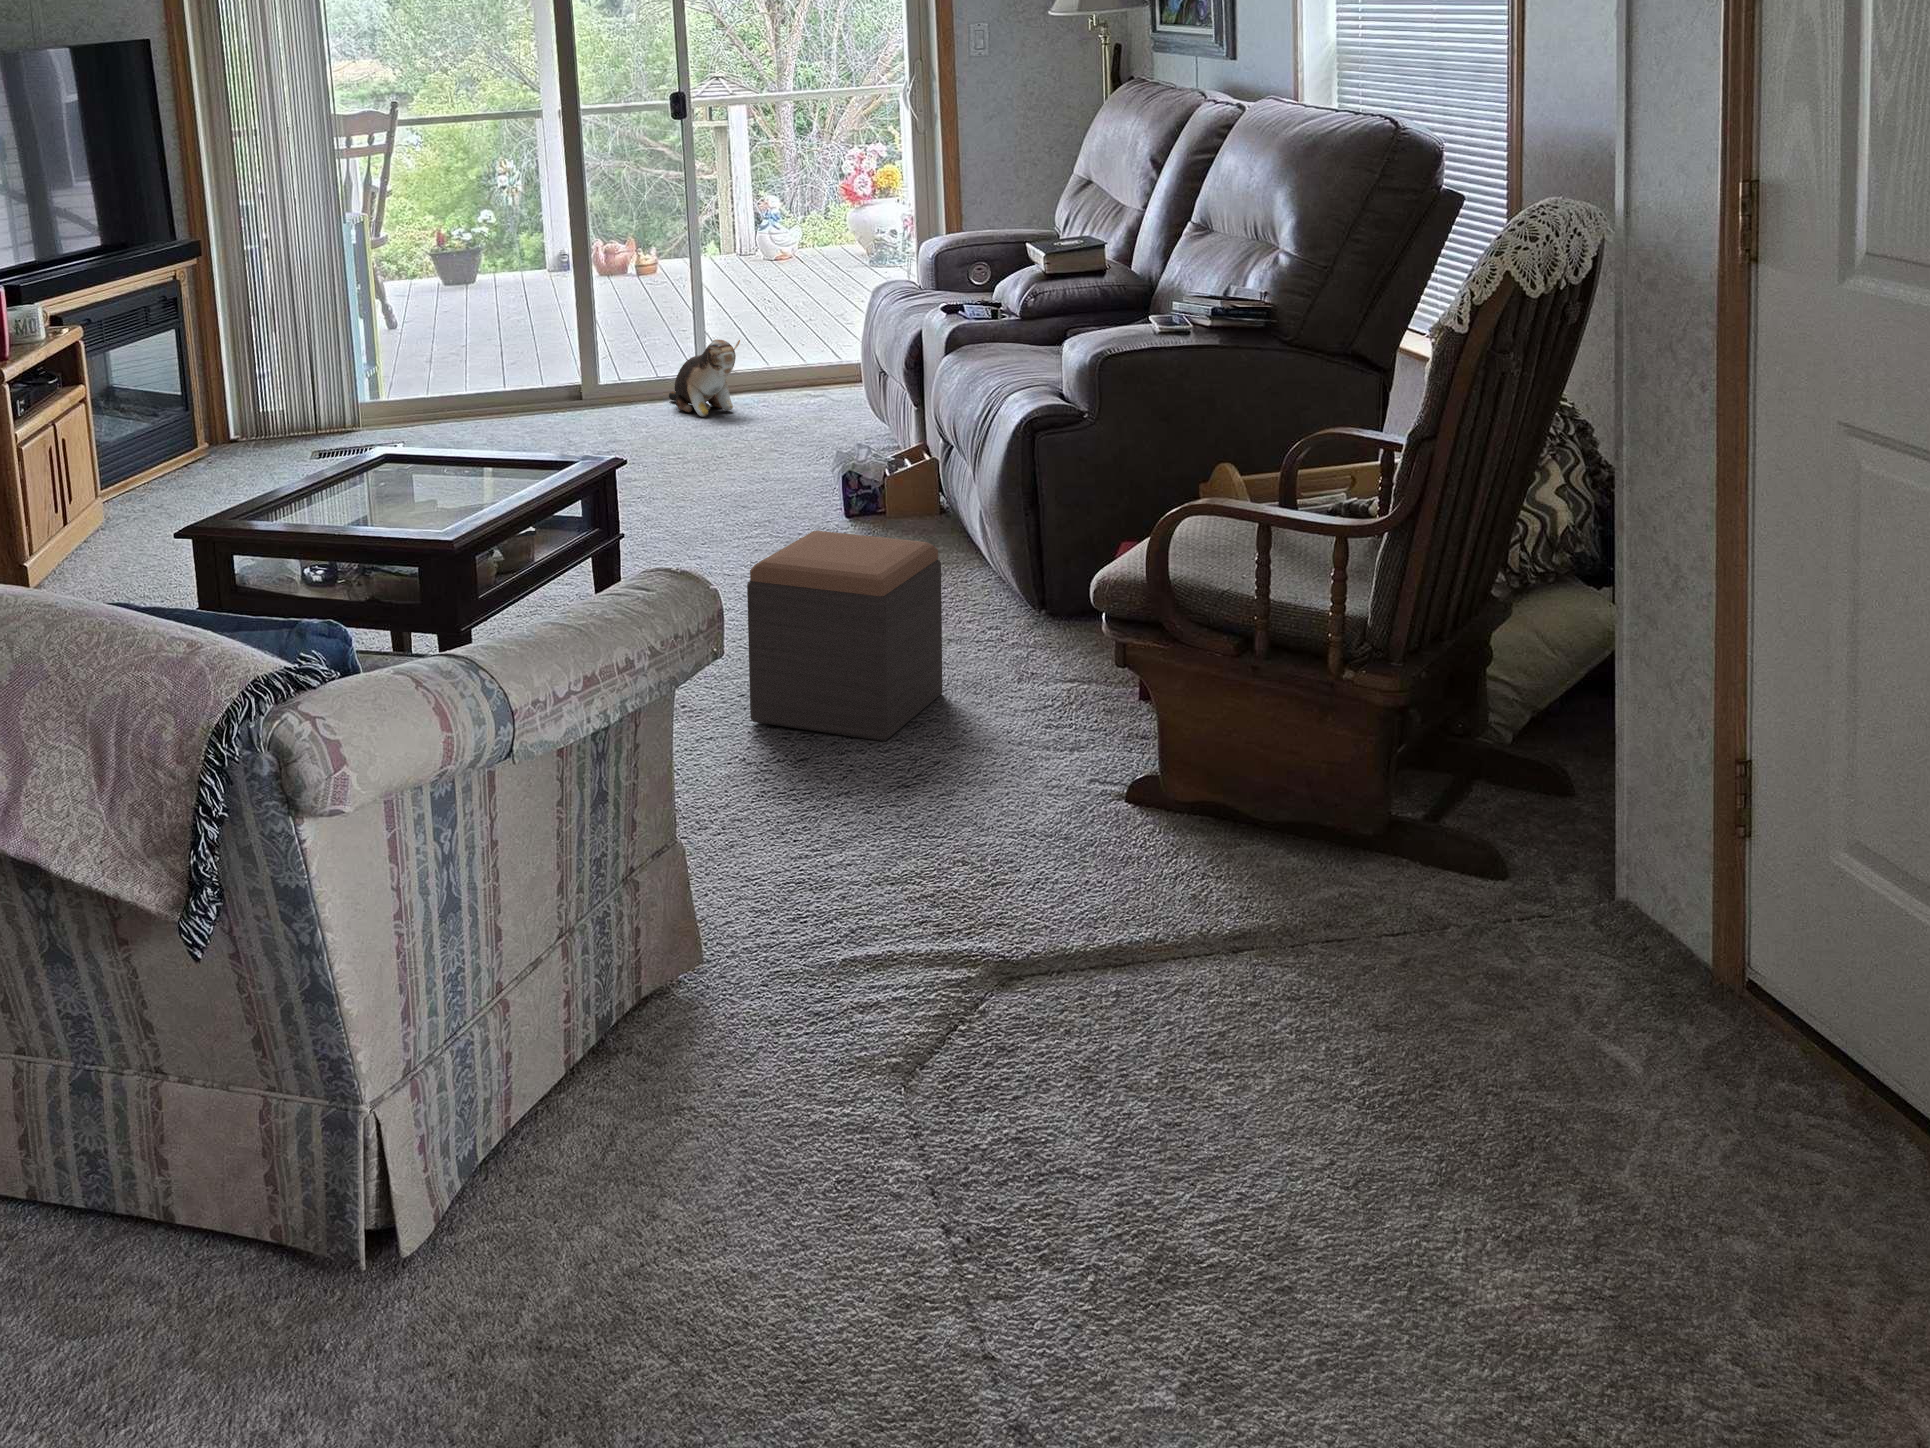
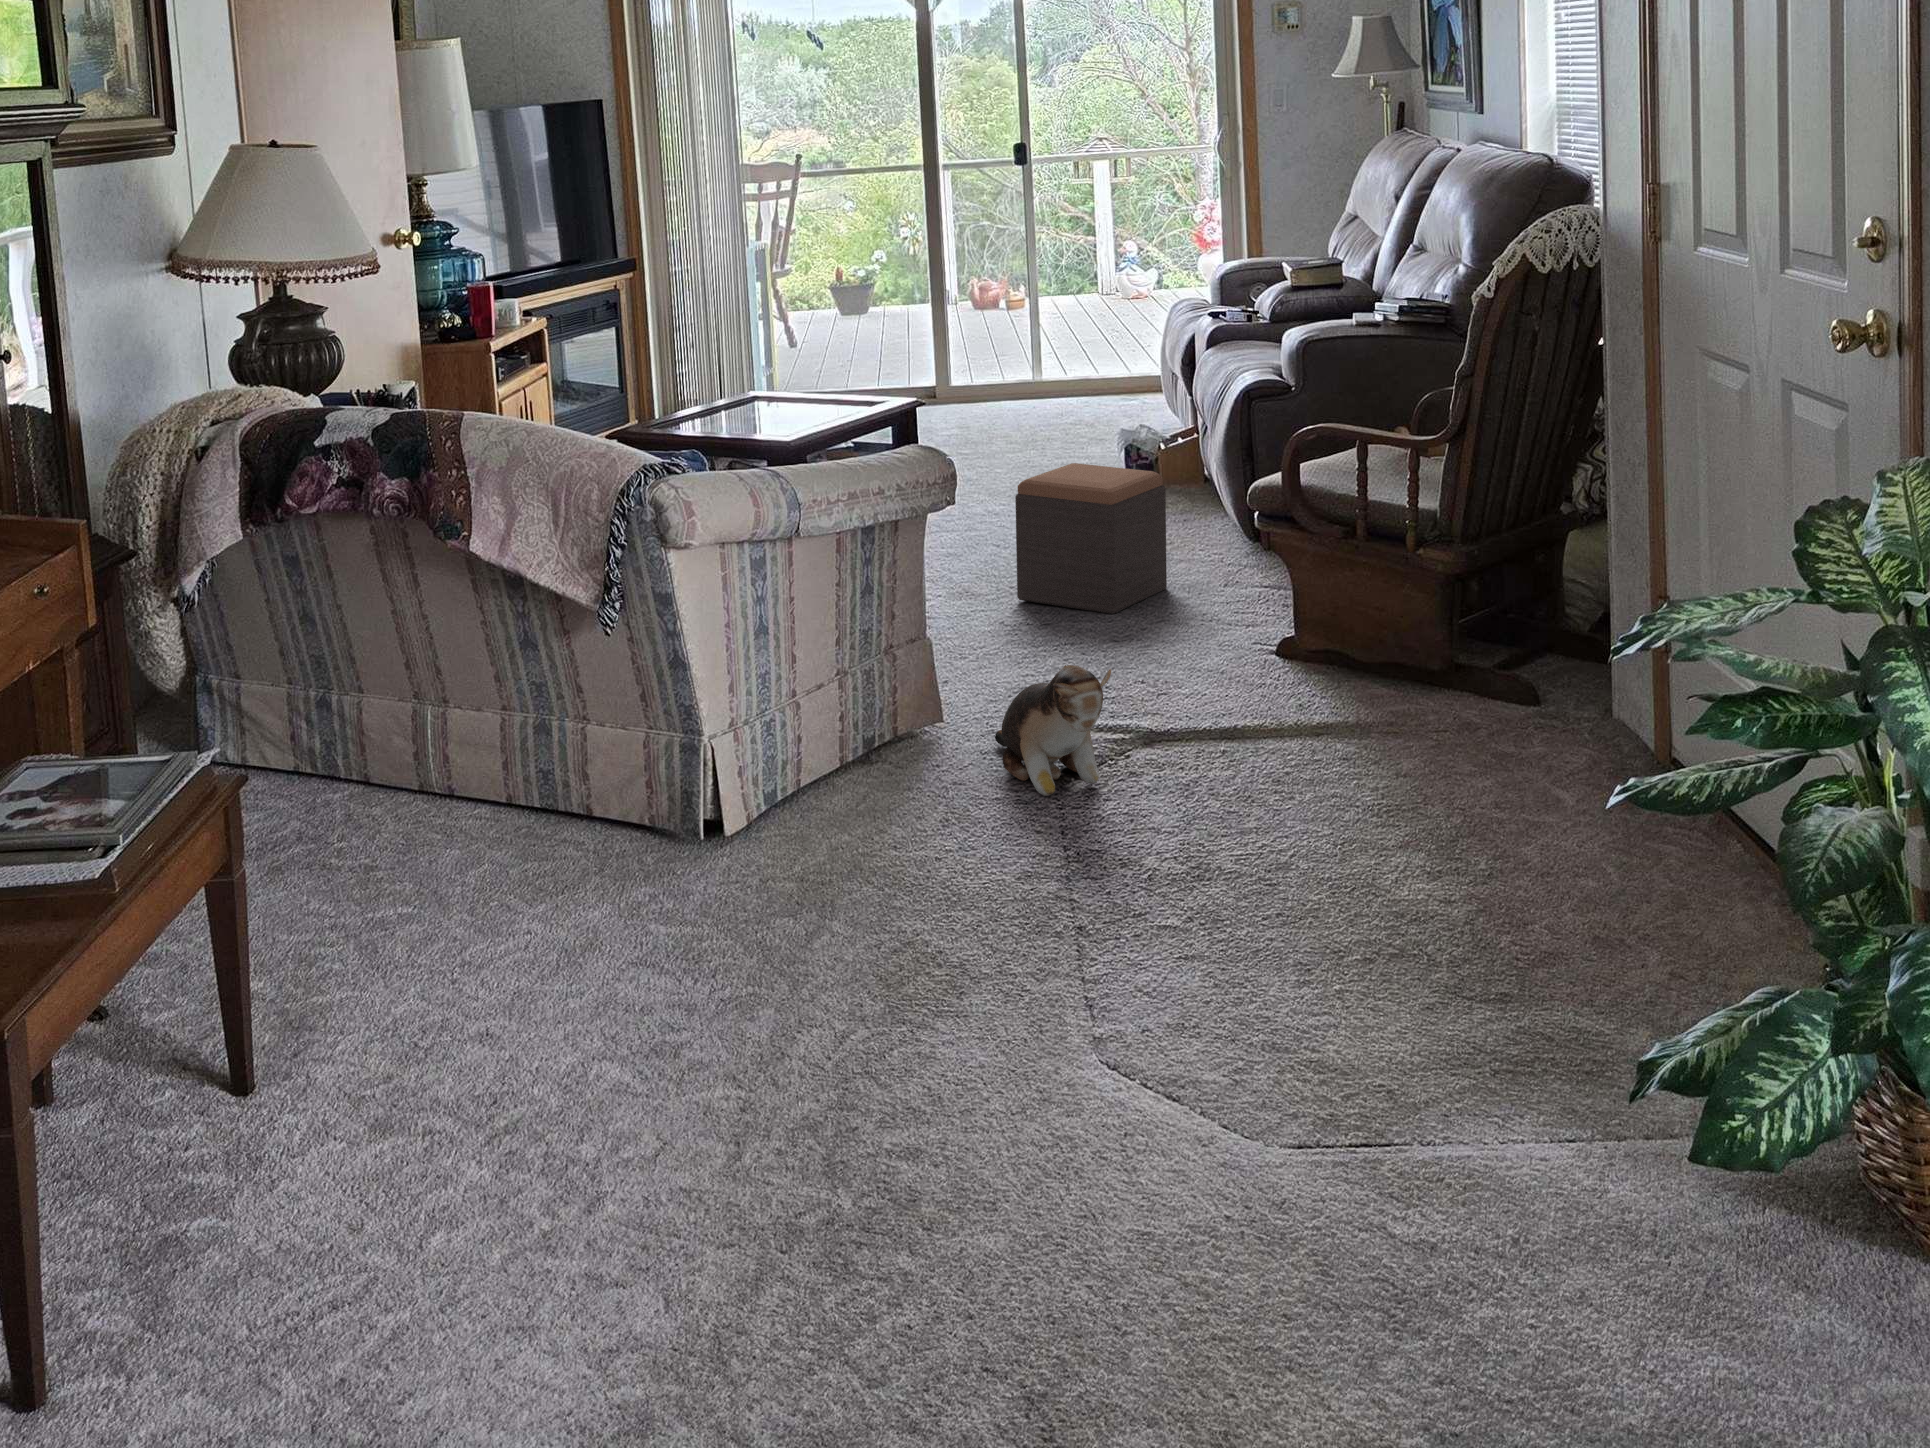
plush toy: present [669,339,740,417] -> present [995,665,1111,796]

